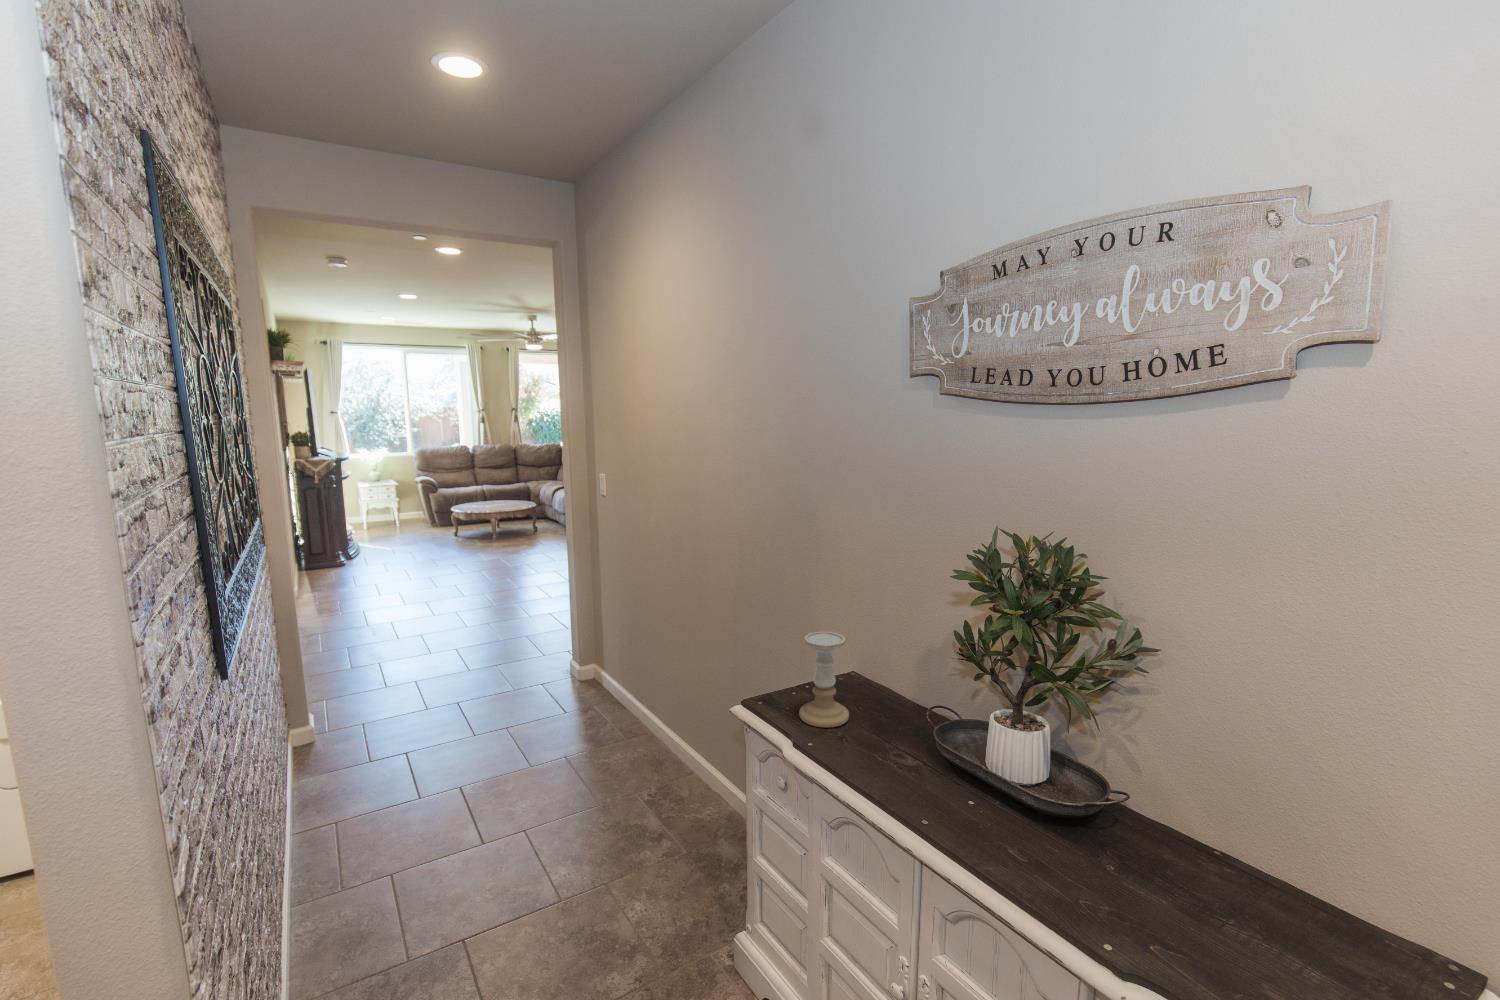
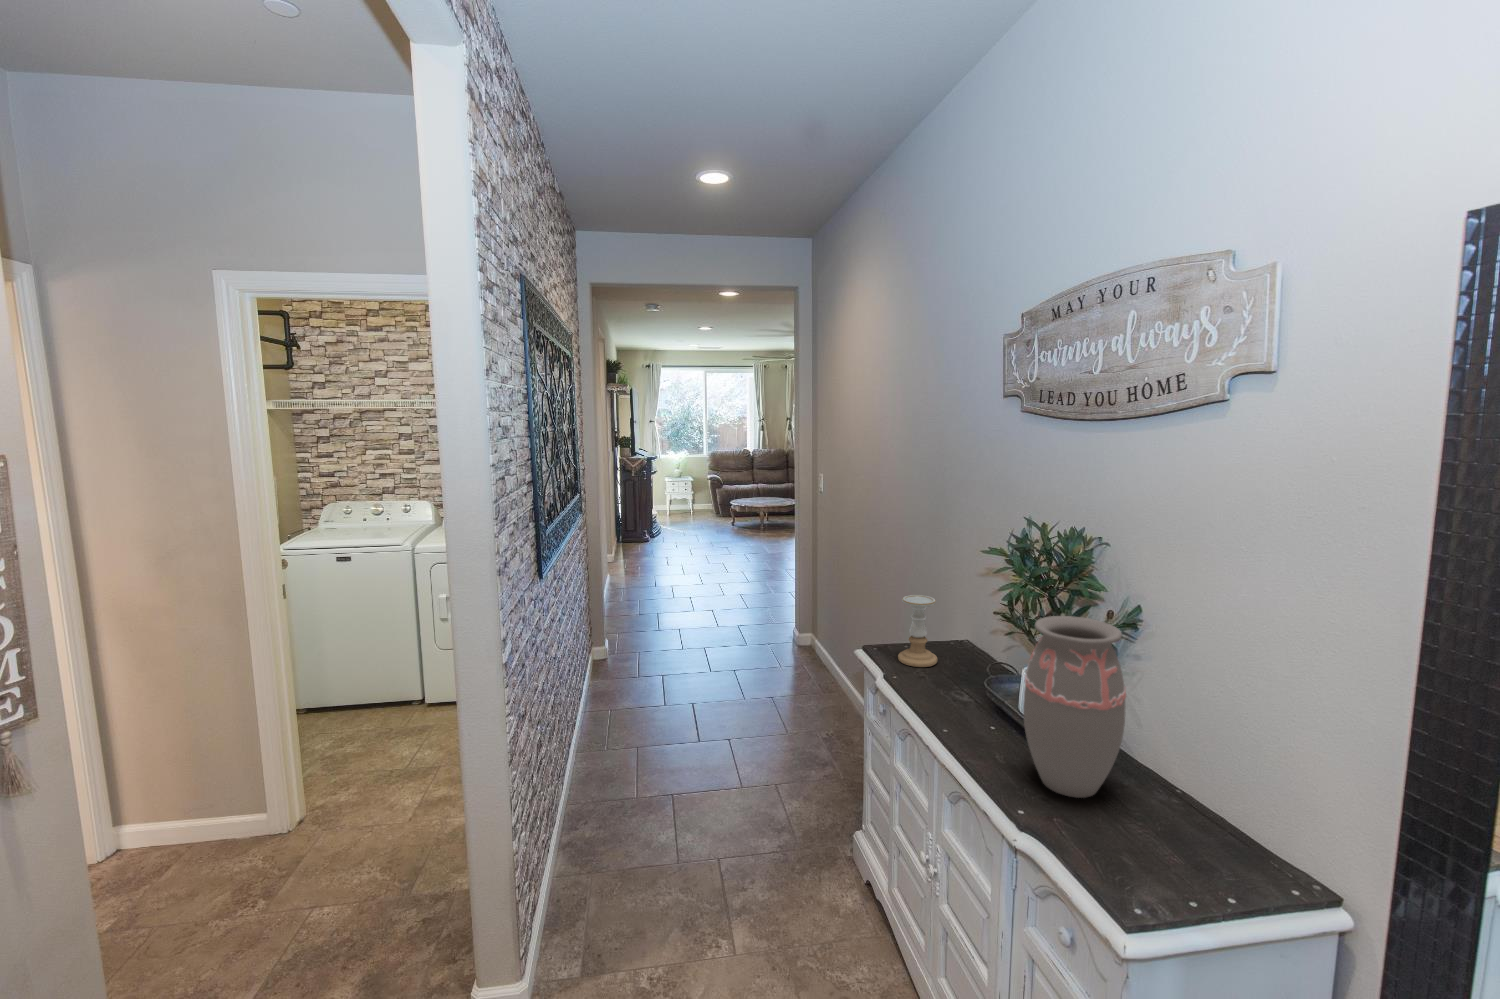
decorative vase: none [1063,661,1204,907] -> present [1023,616,1126,798]

